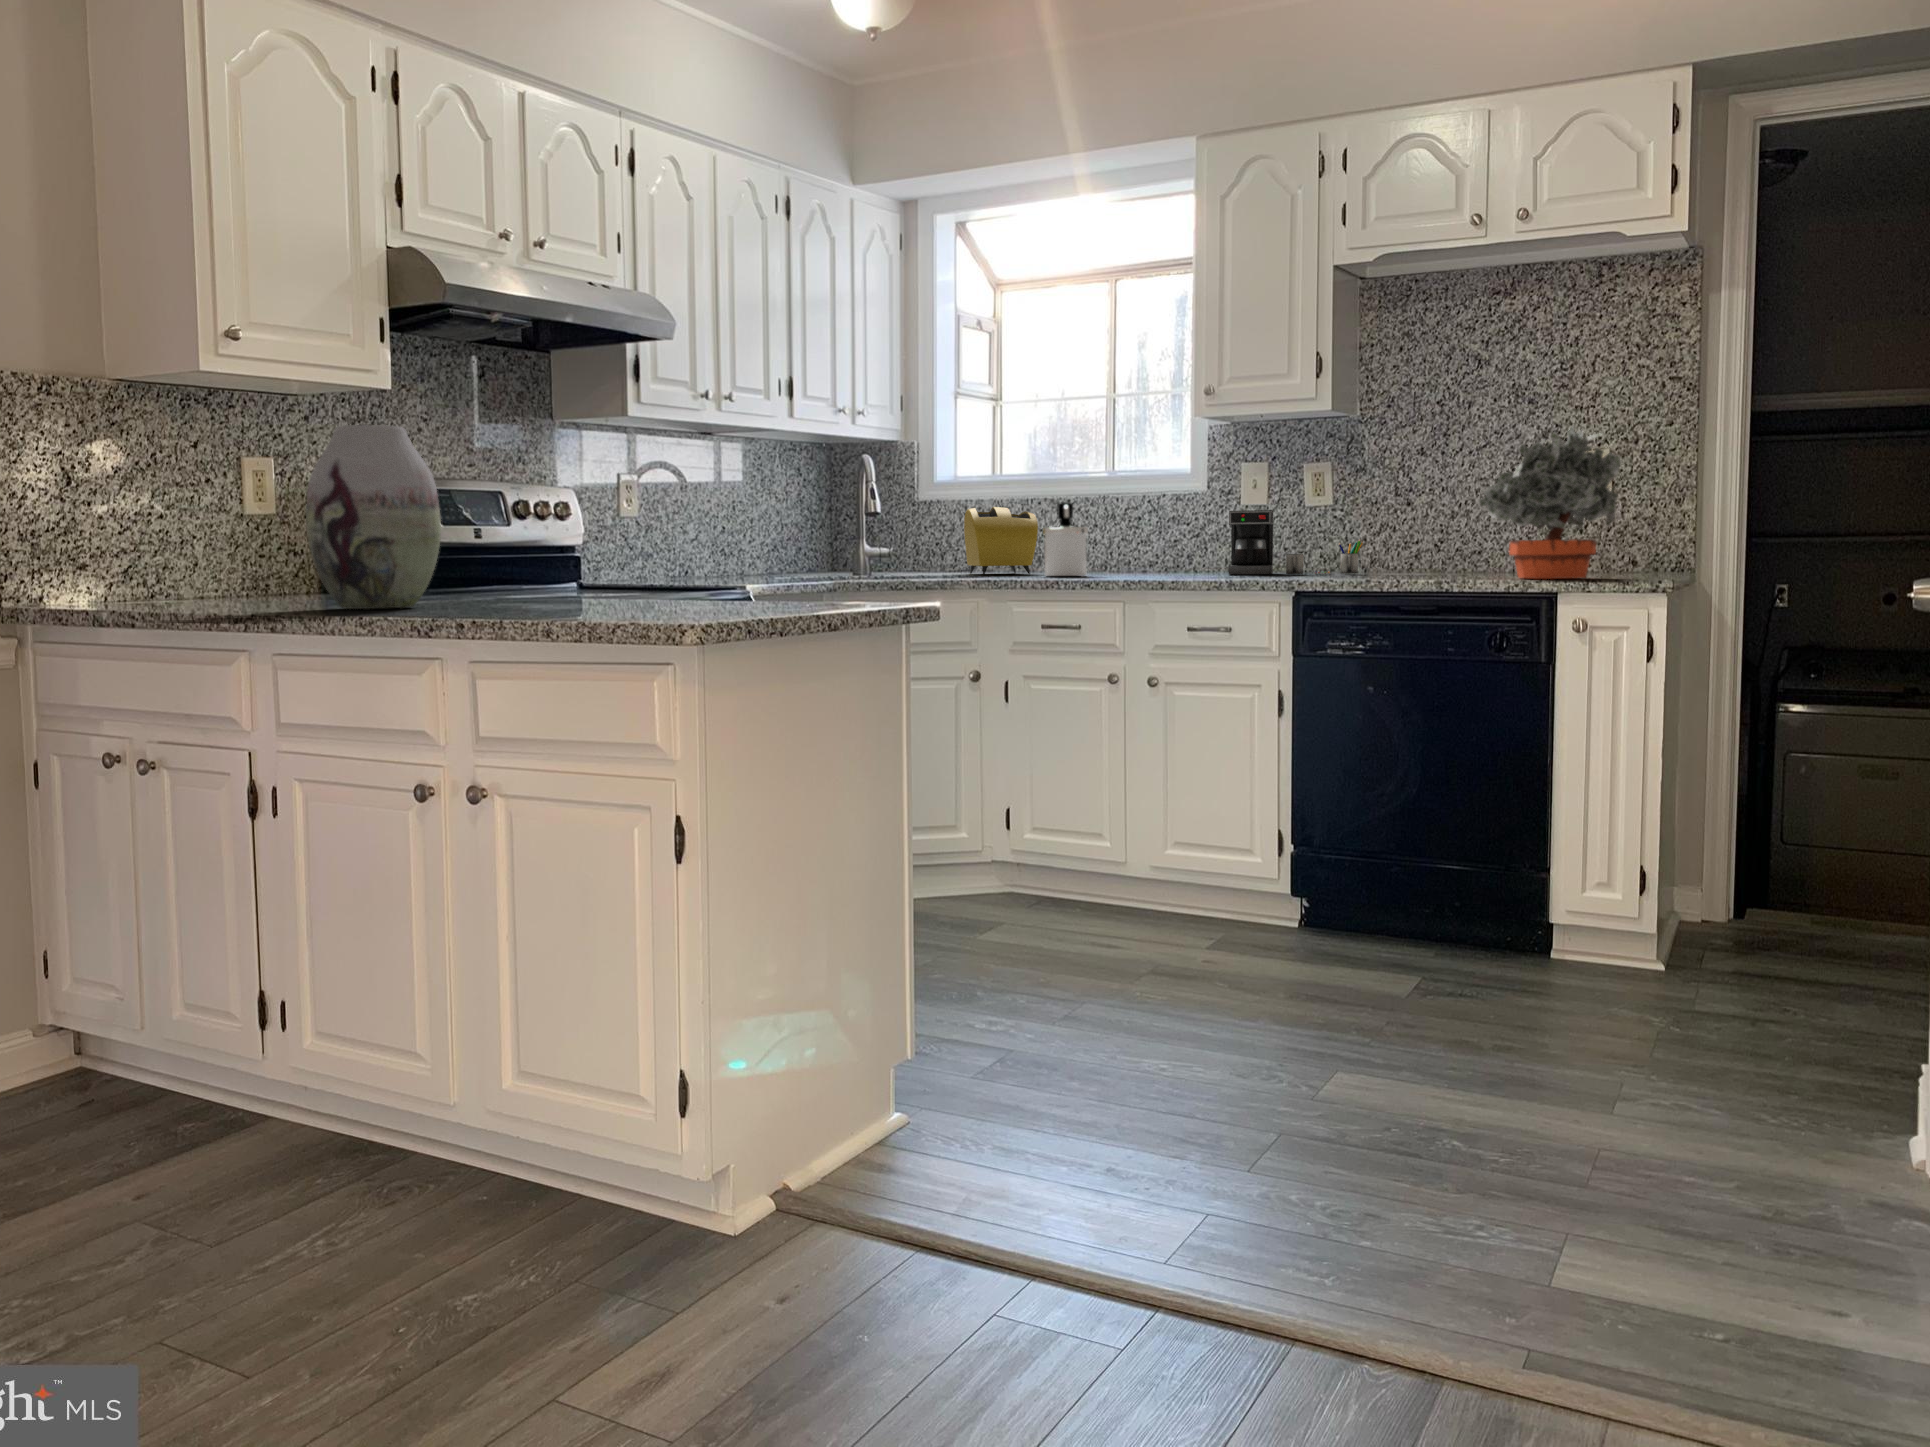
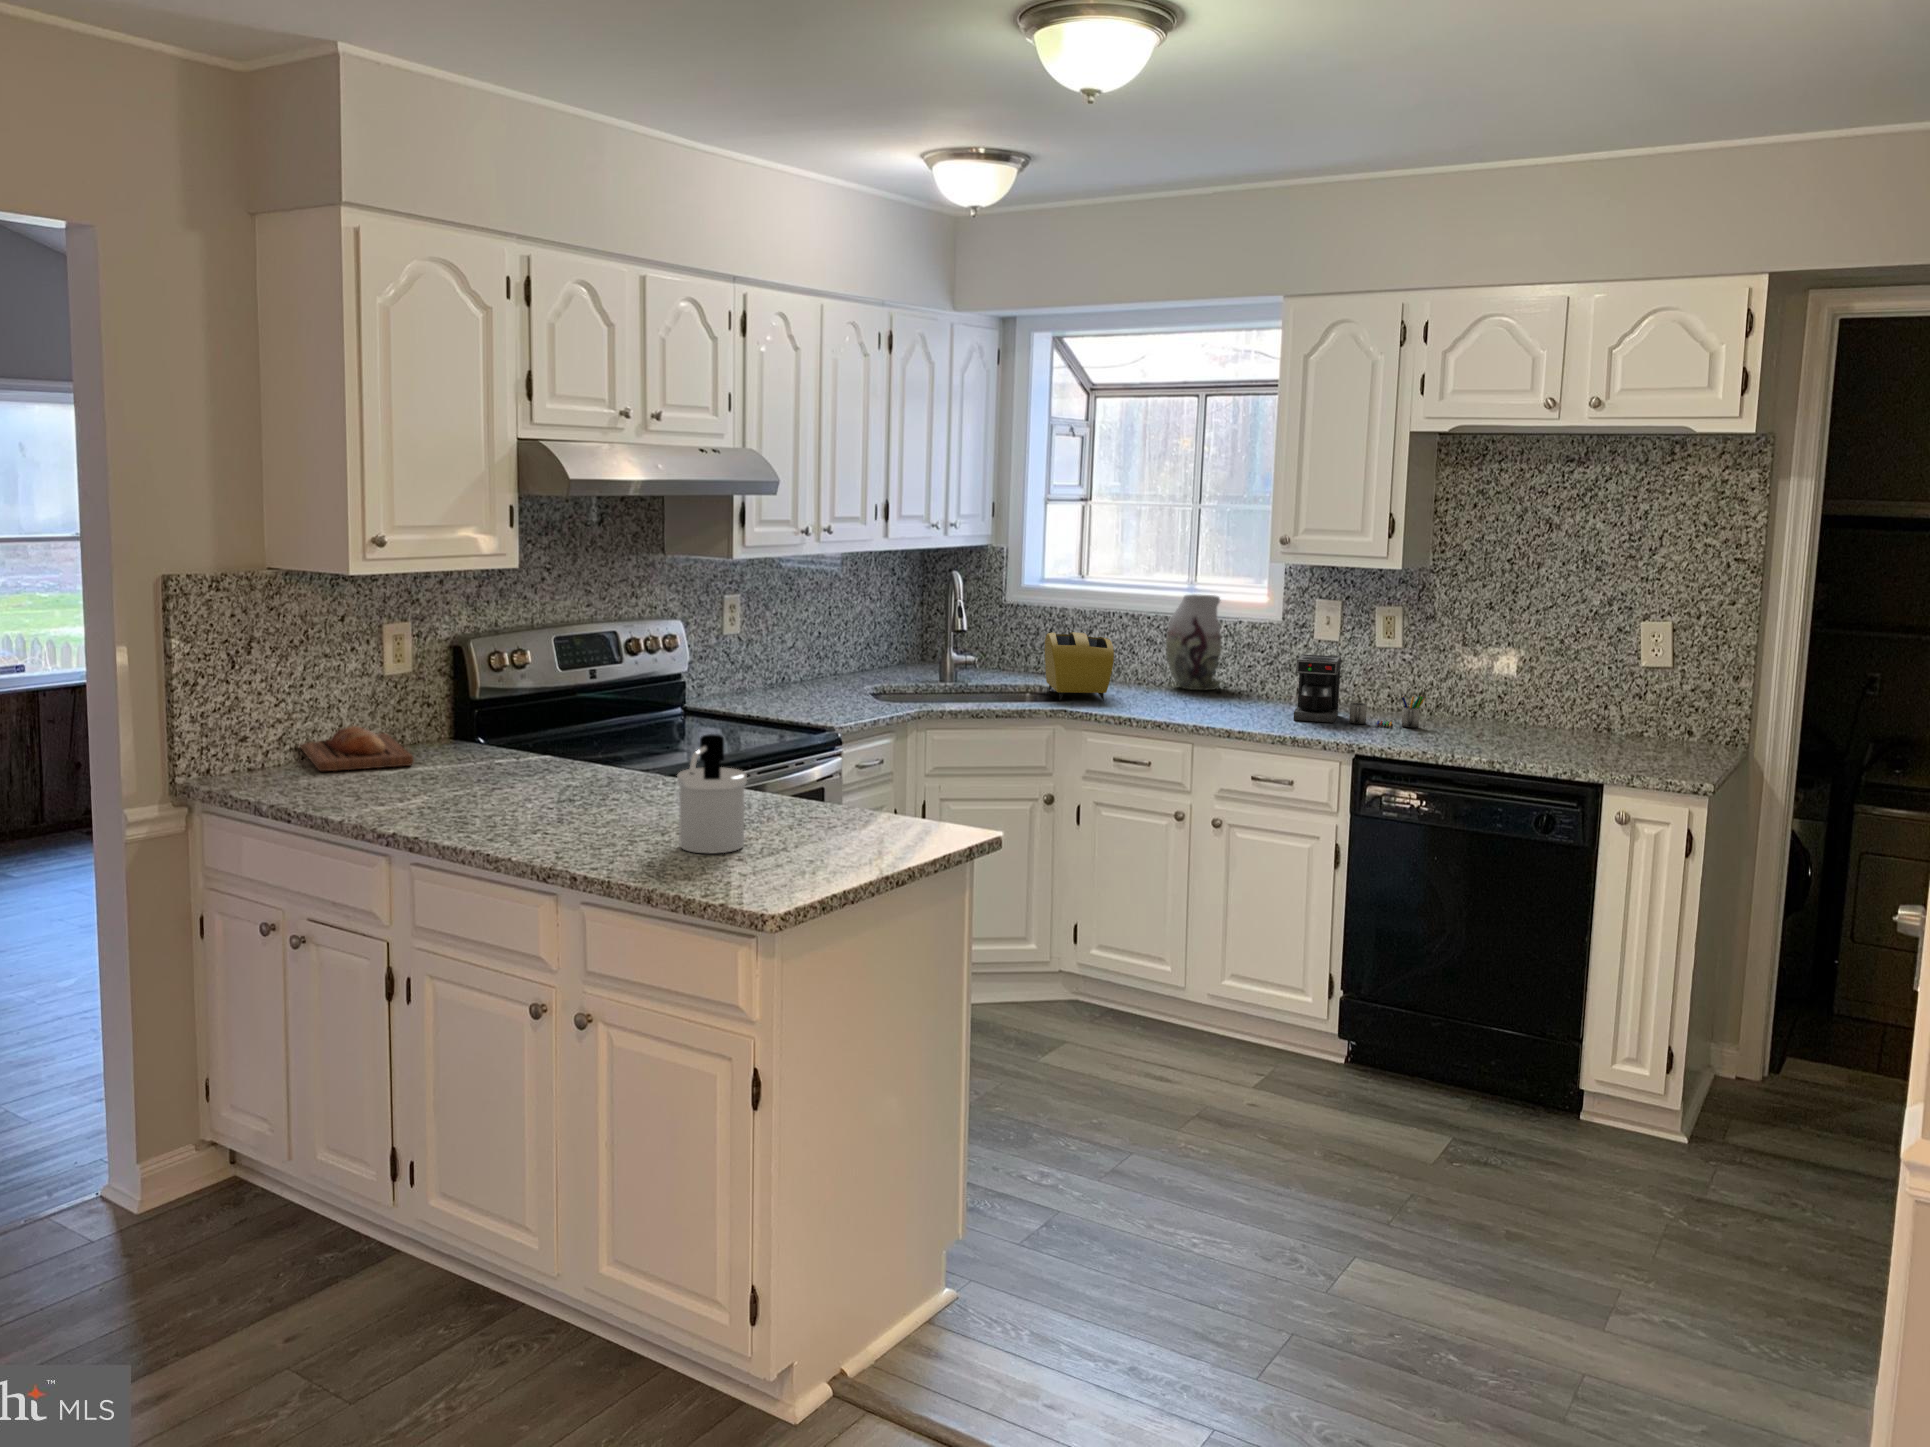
vase: present [306,425,441,609] -> present [1166,594,1221,690]
potted plant: present [1479,427,1621,579] -> none [1533,623,1674,773]
soap dispenser: present [1043,502,1088,576] -> present [677,734,747,854]
bread loaf: none [148,566,279,601] -> present [299,726,414,771]

